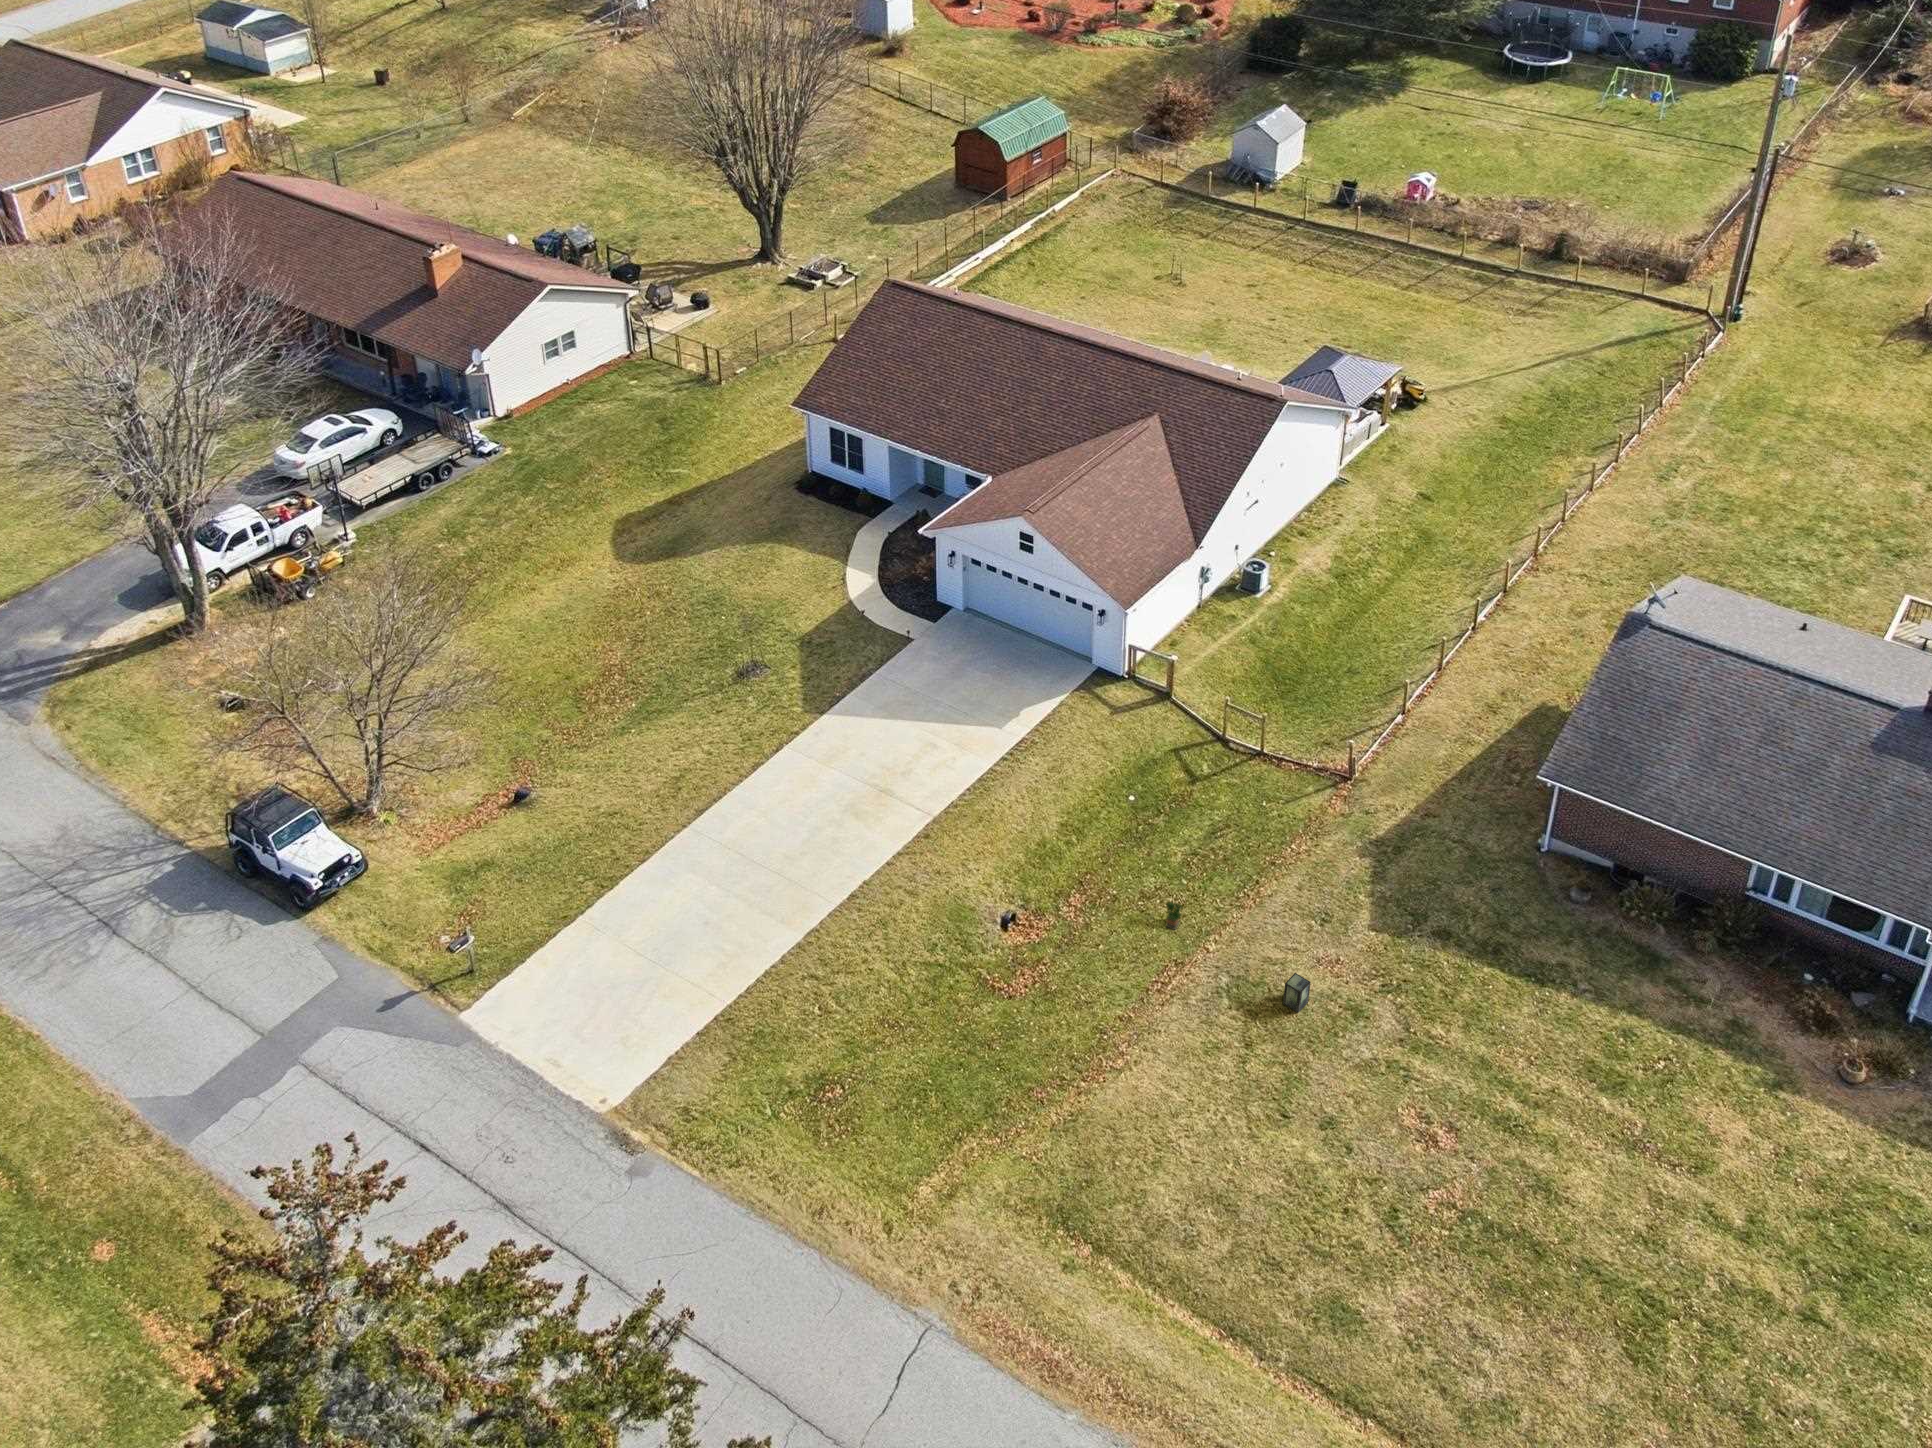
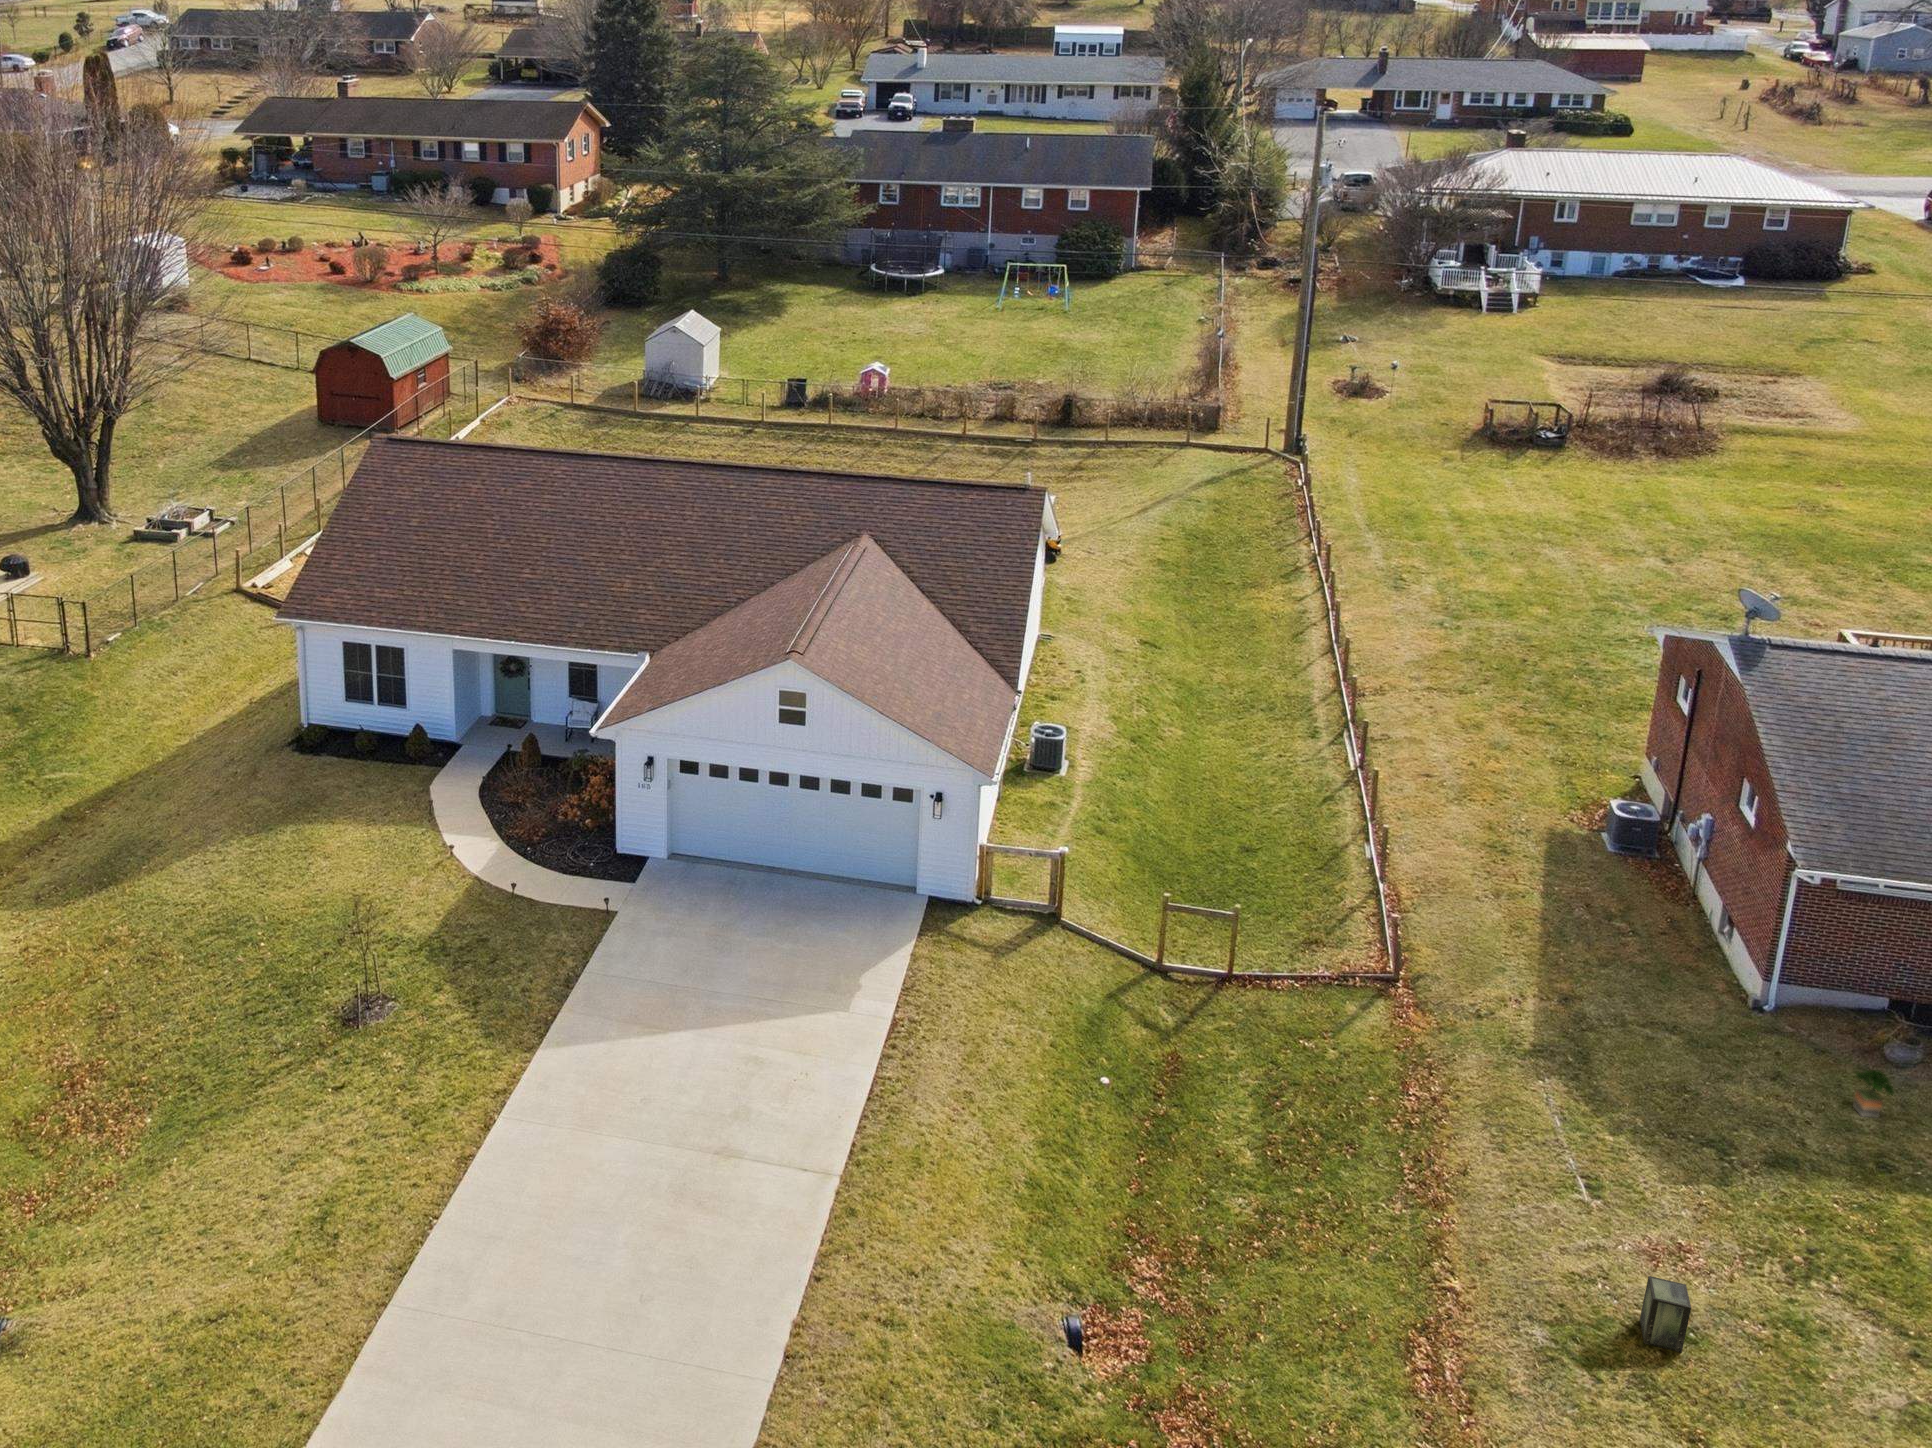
potted tree: present [1166,902,1183,930] -> present [1853,1070,1894,1118]

